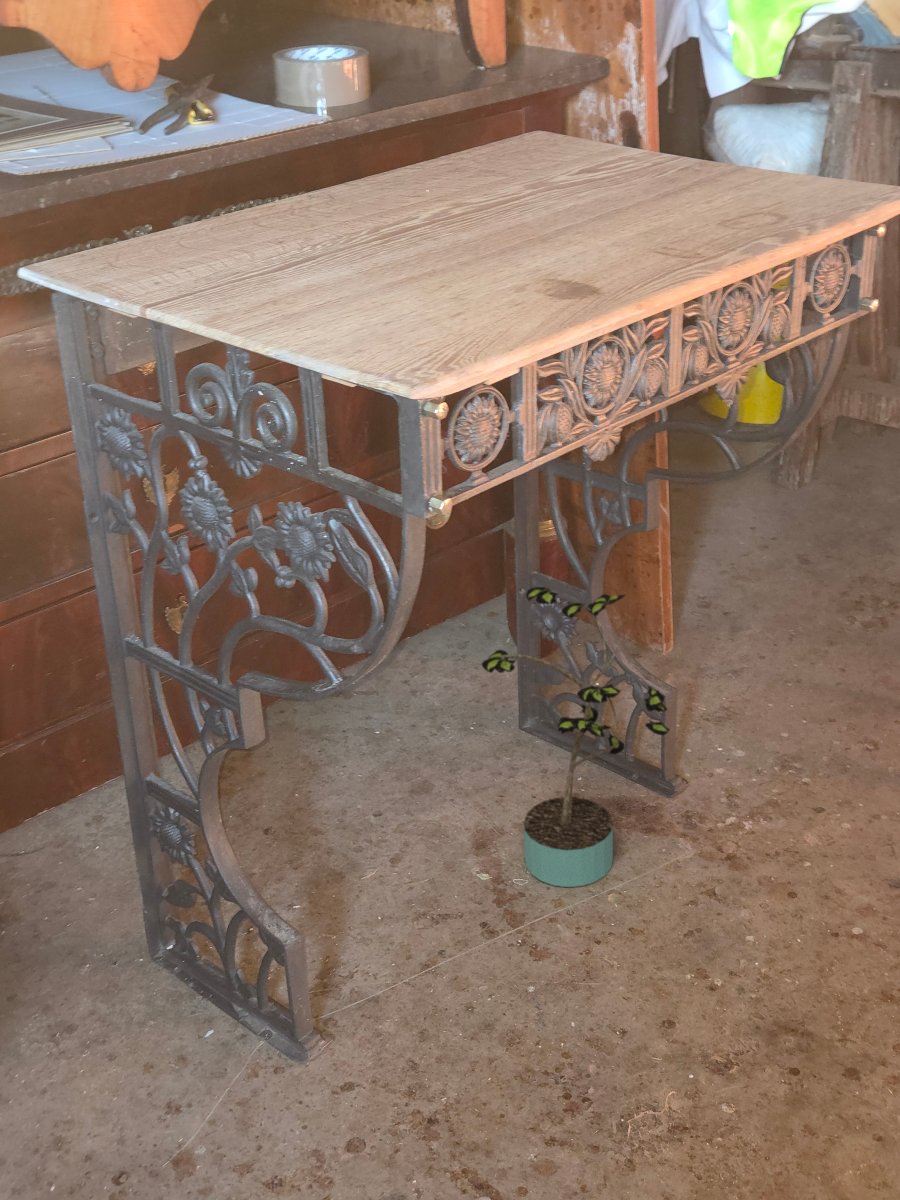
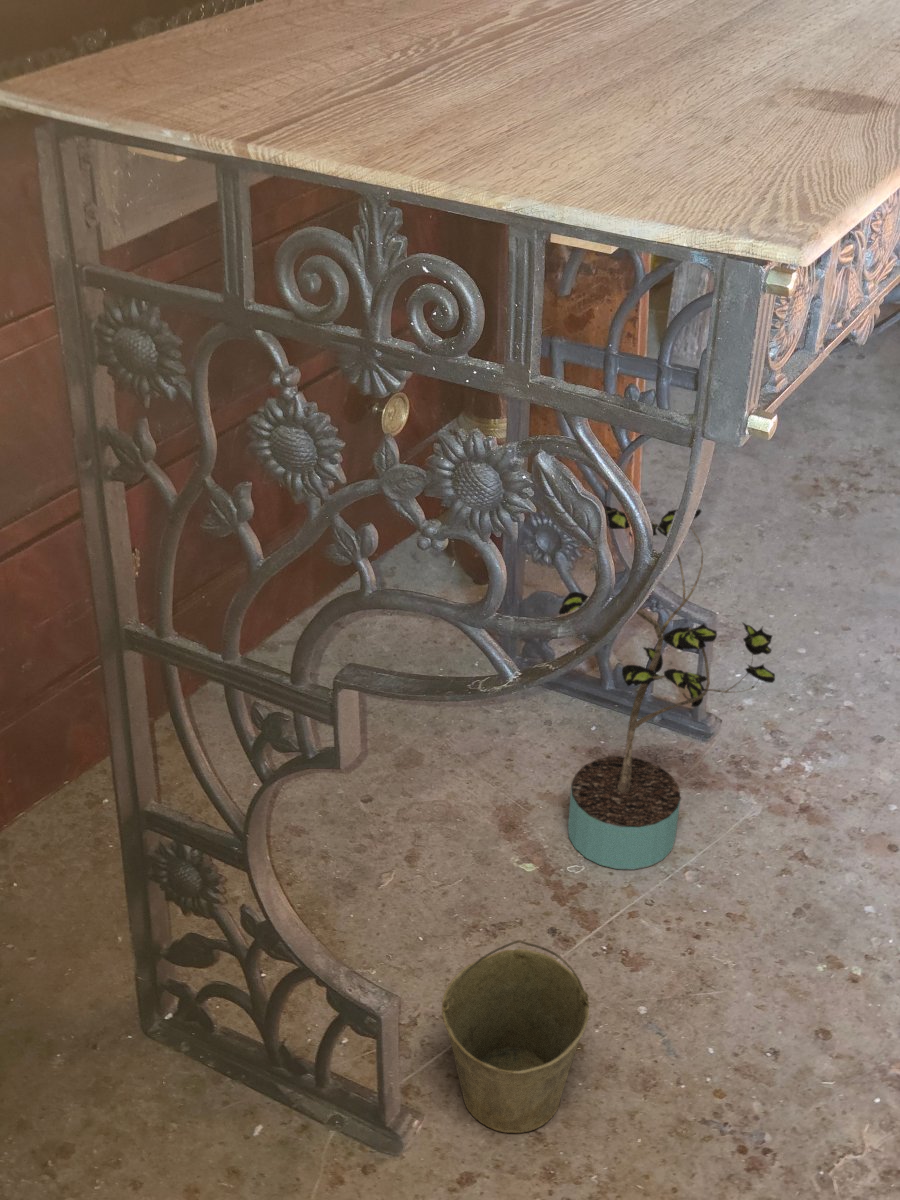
bucket: none [339,902,454,1061] -> present [442,940,589,1133]

